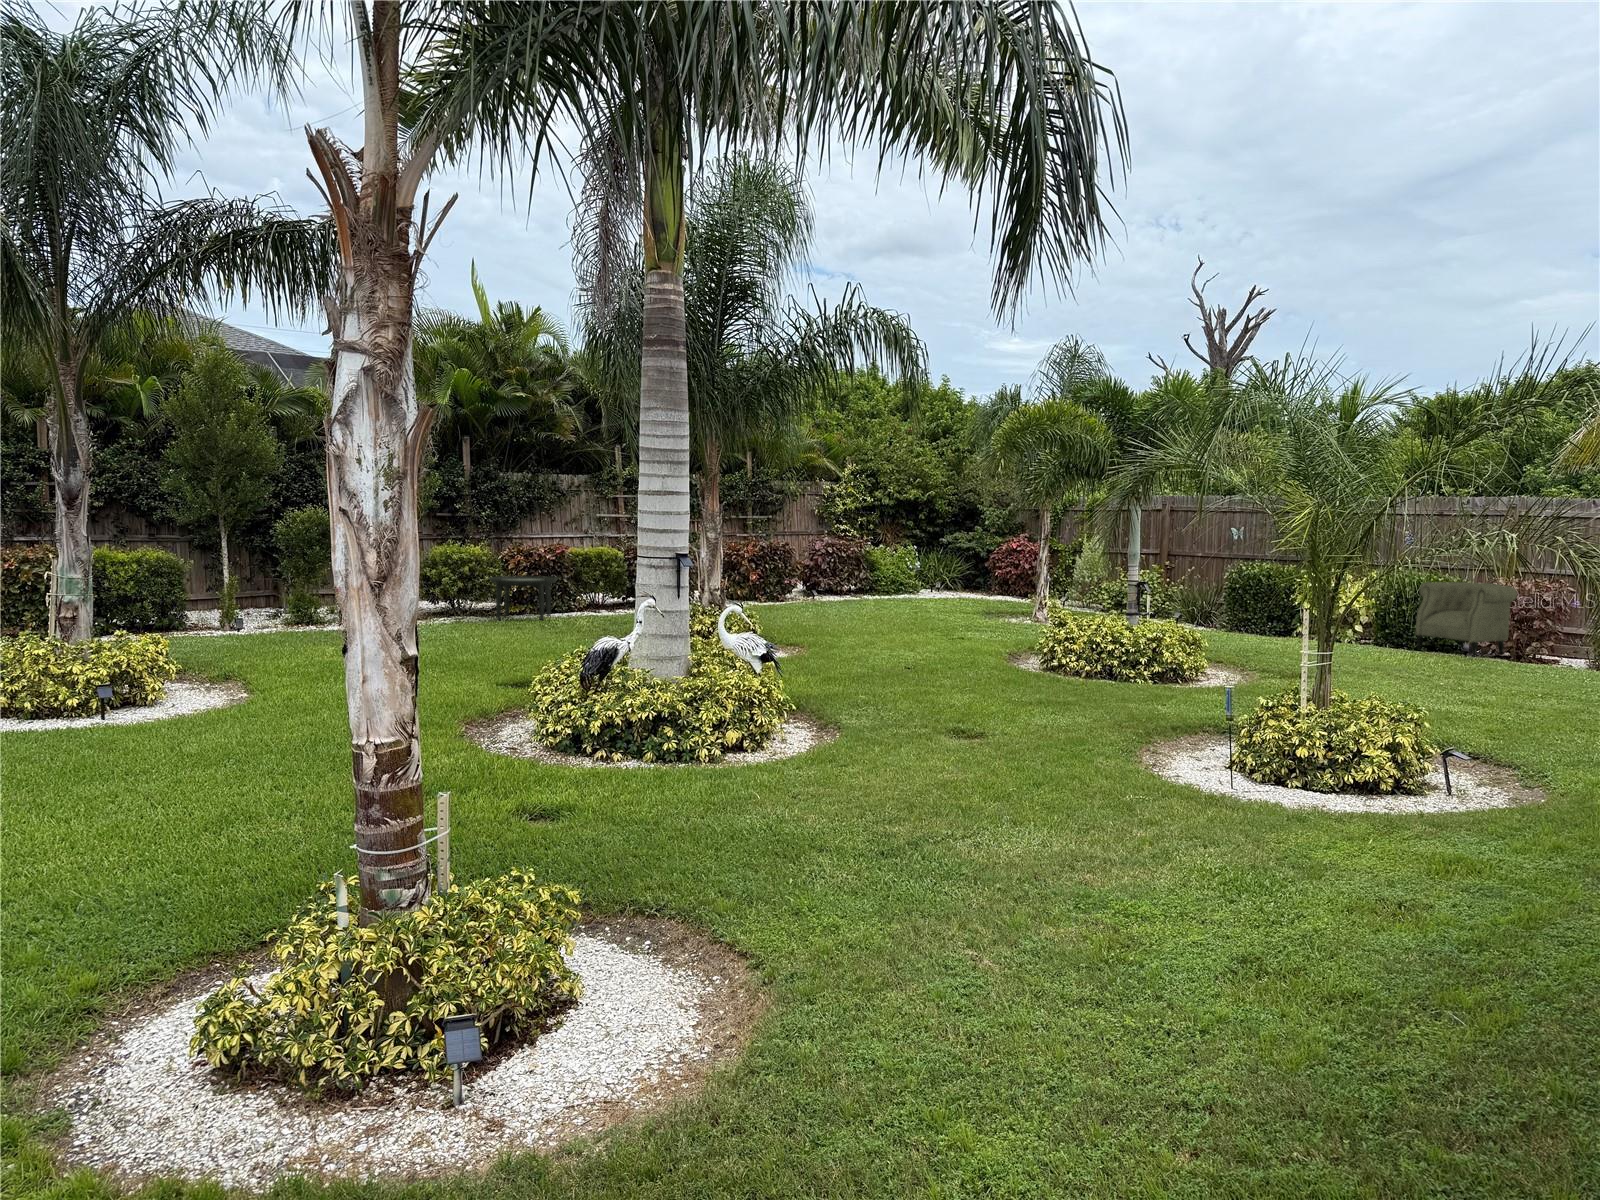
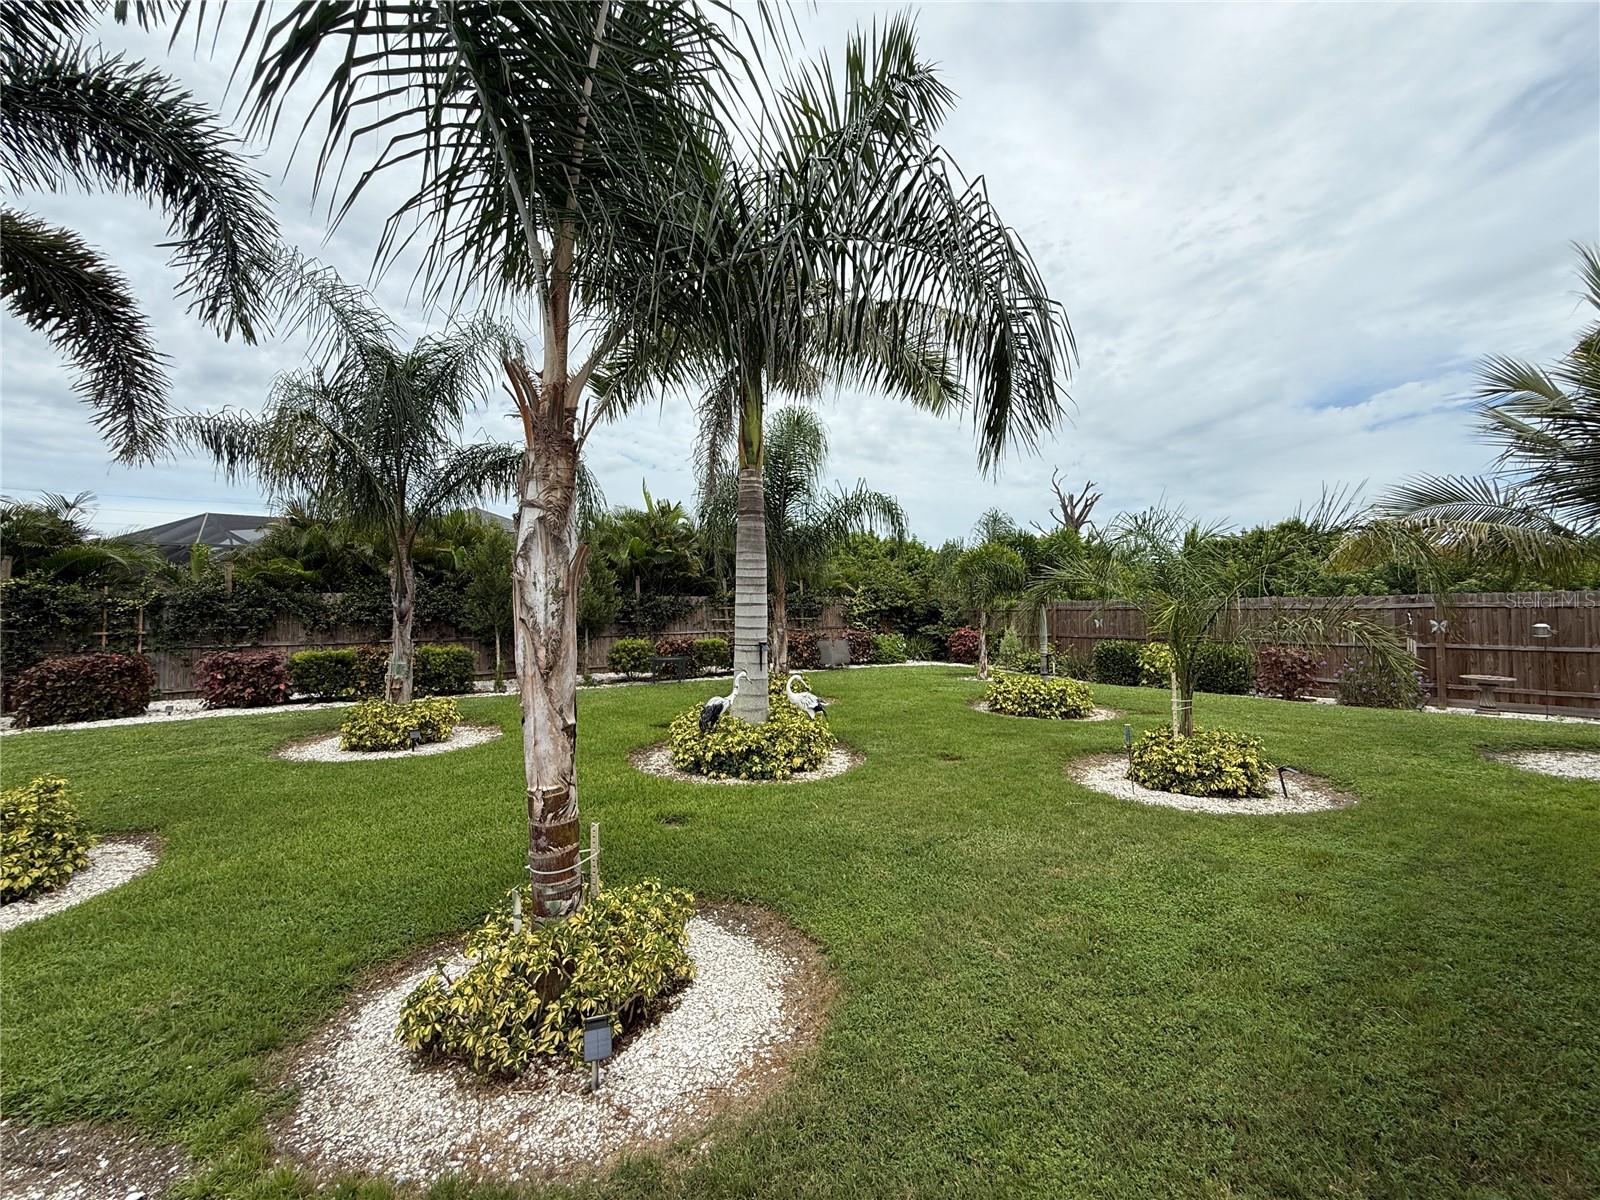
chair: present [1416,582,1517,657] -> present [817,640,850,669]

